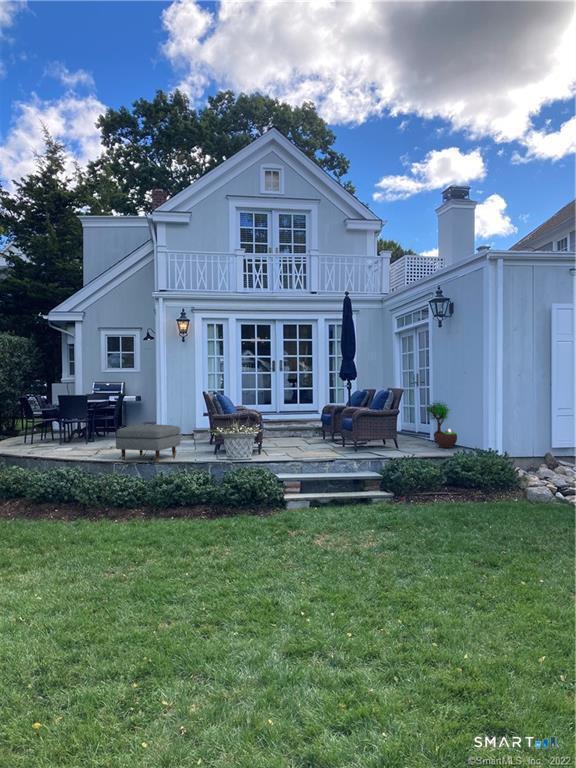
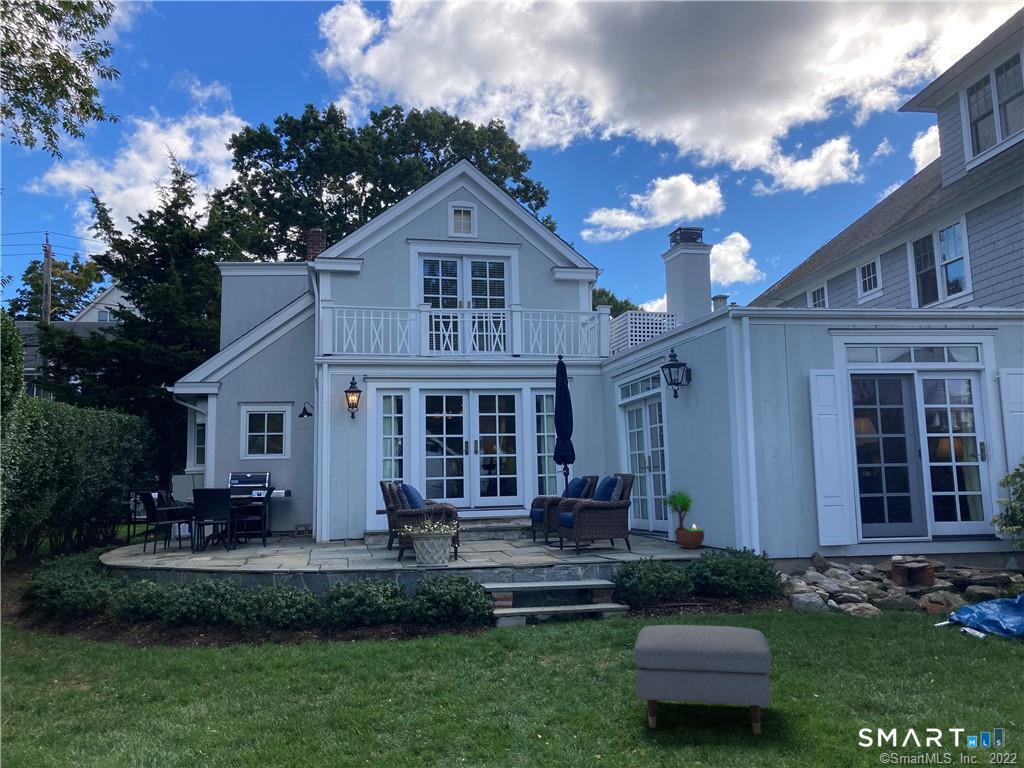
ottoman: present [116,424,181,462] -> present [634,625,771,734]

